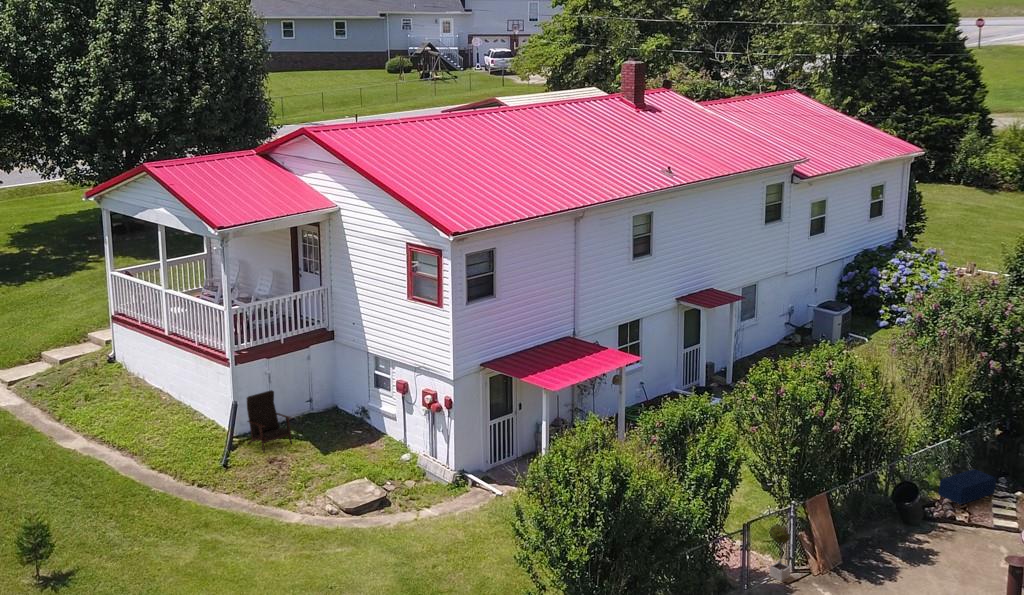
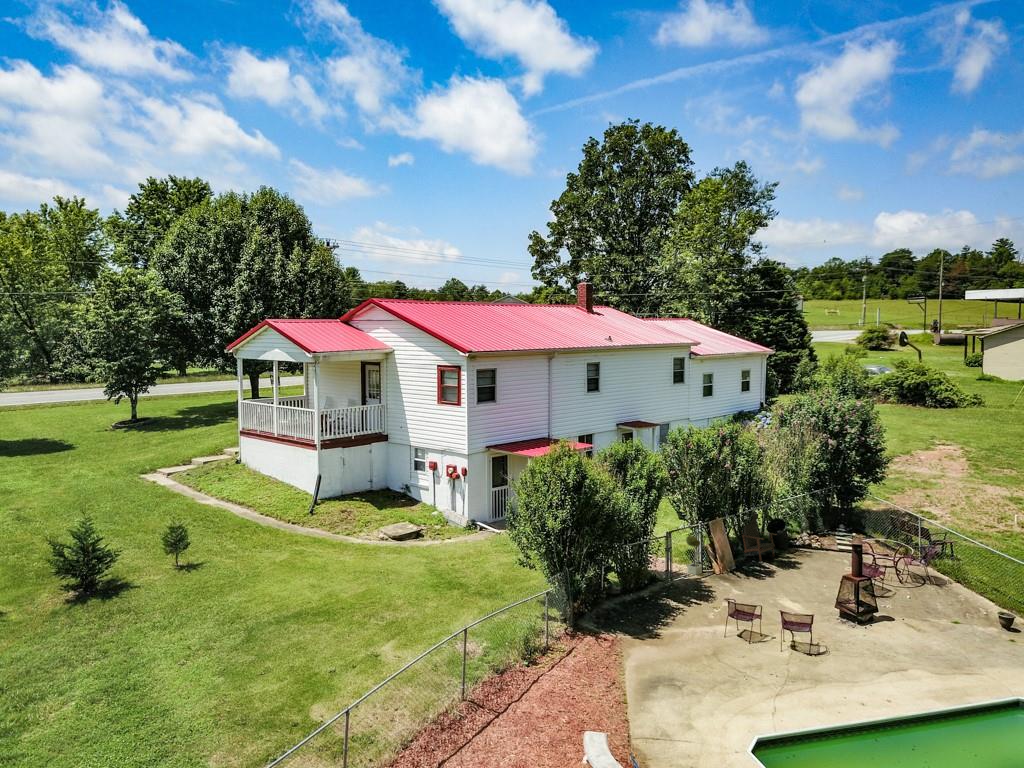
lounge chair: present [247,390,292,453] -> present [742,512,776,561]
bench: present [938,469,996,511] -> none [800,519,839,544]

